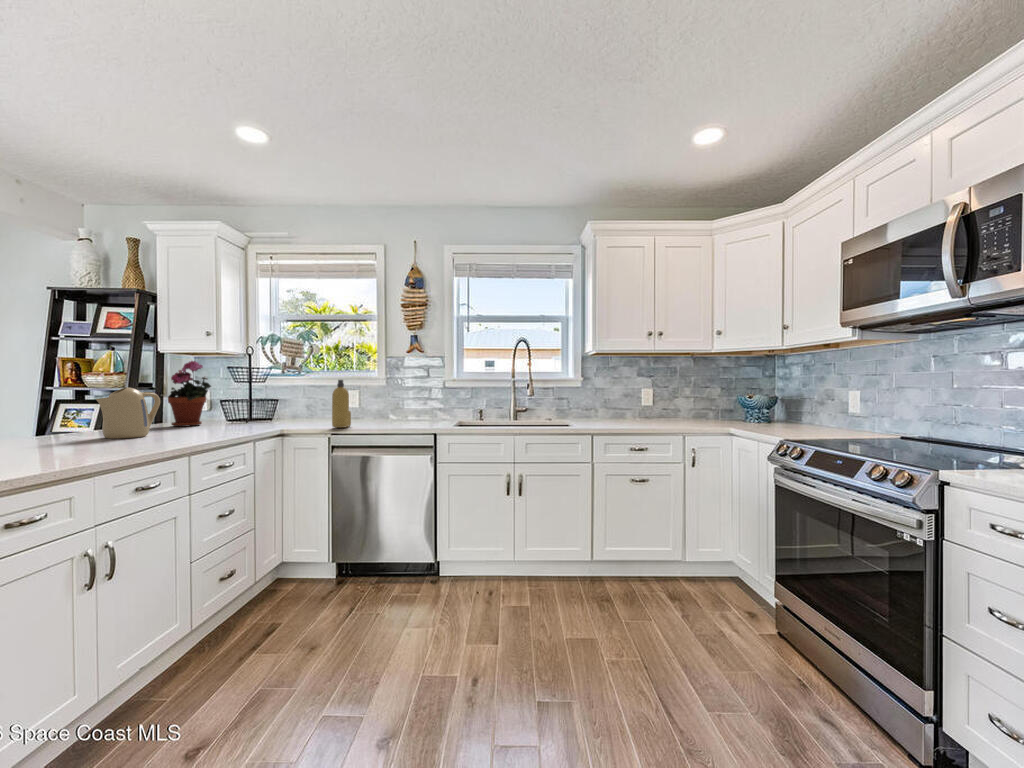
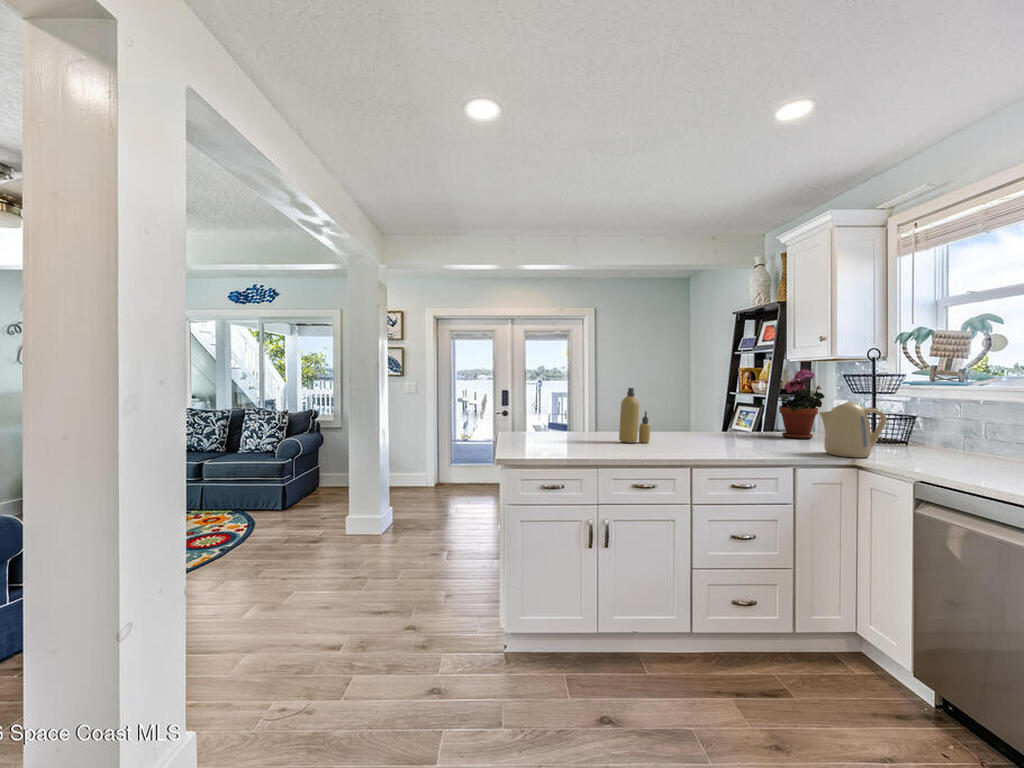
bottle: present [332,380,351,428] -> present [619,388,650,443]
kettle: present [96,387,160,439] -> present [819,402,886,458]

